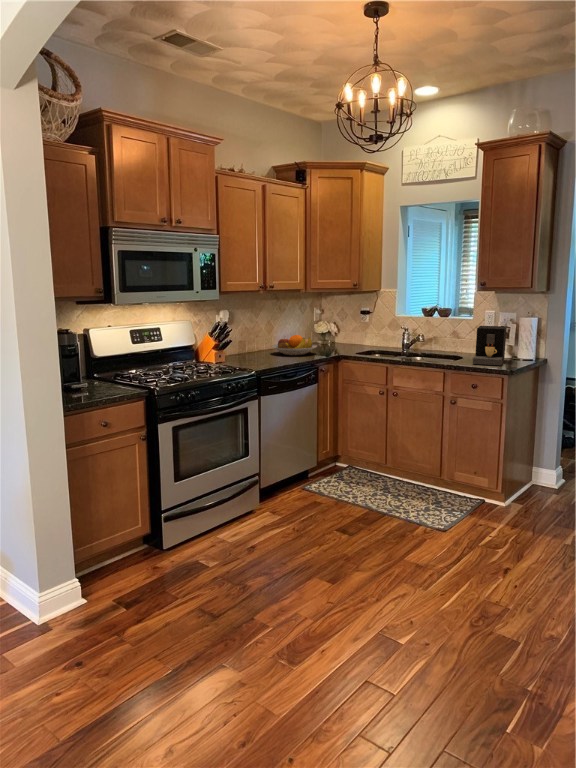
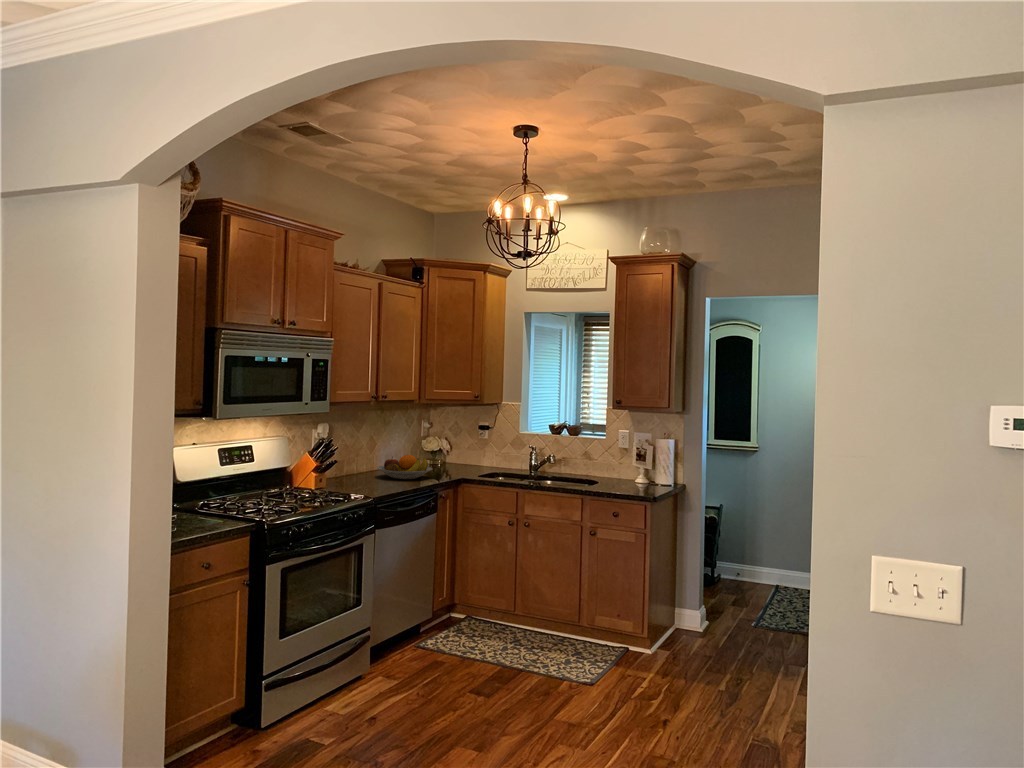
coffee maker: present [473,326,507,365] -> none [612,447,644,492]

